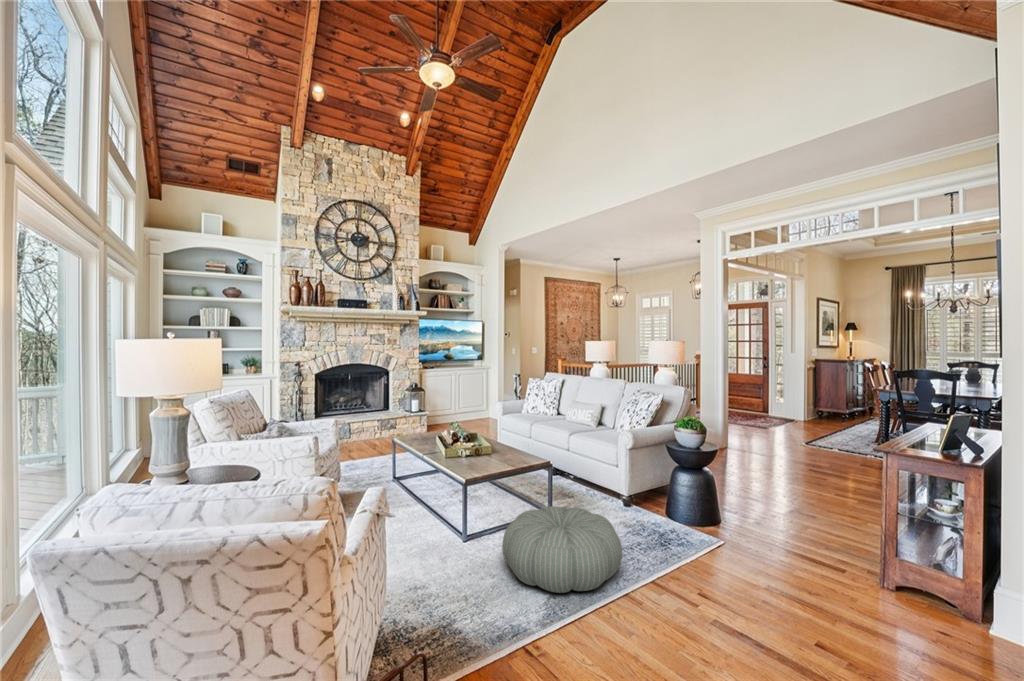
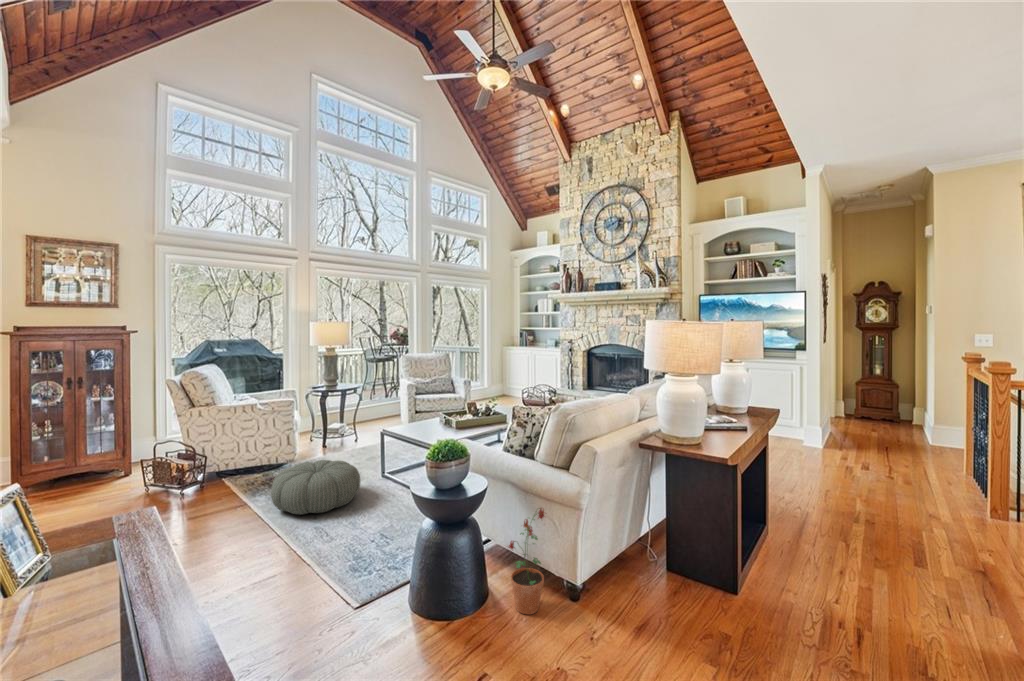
potted plant: none [725,438,761,500] -> present [509,508,544,614]

